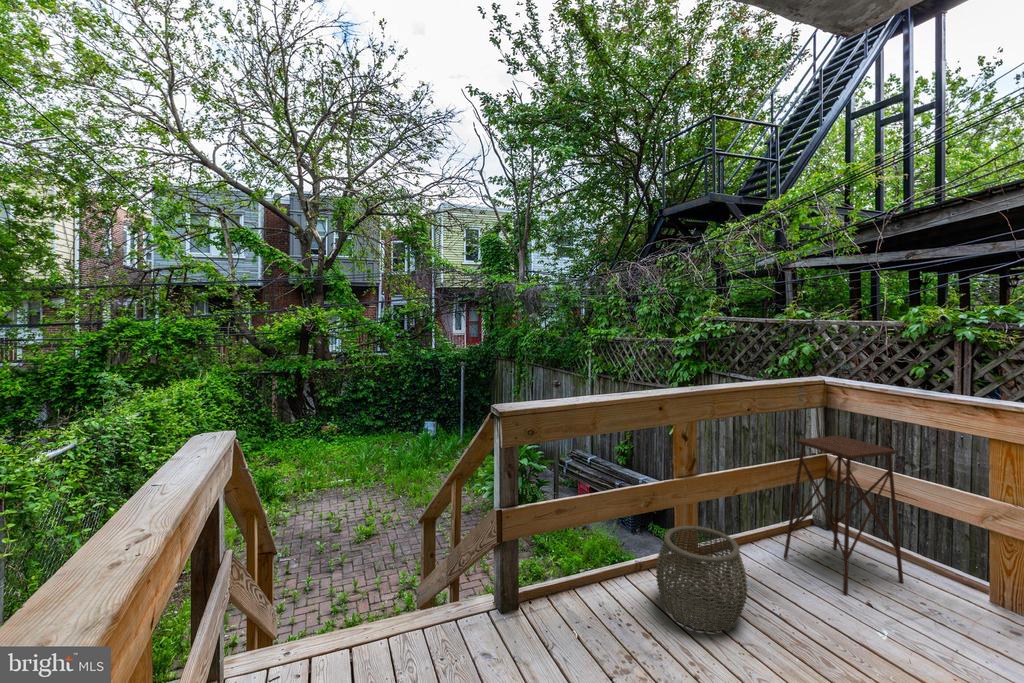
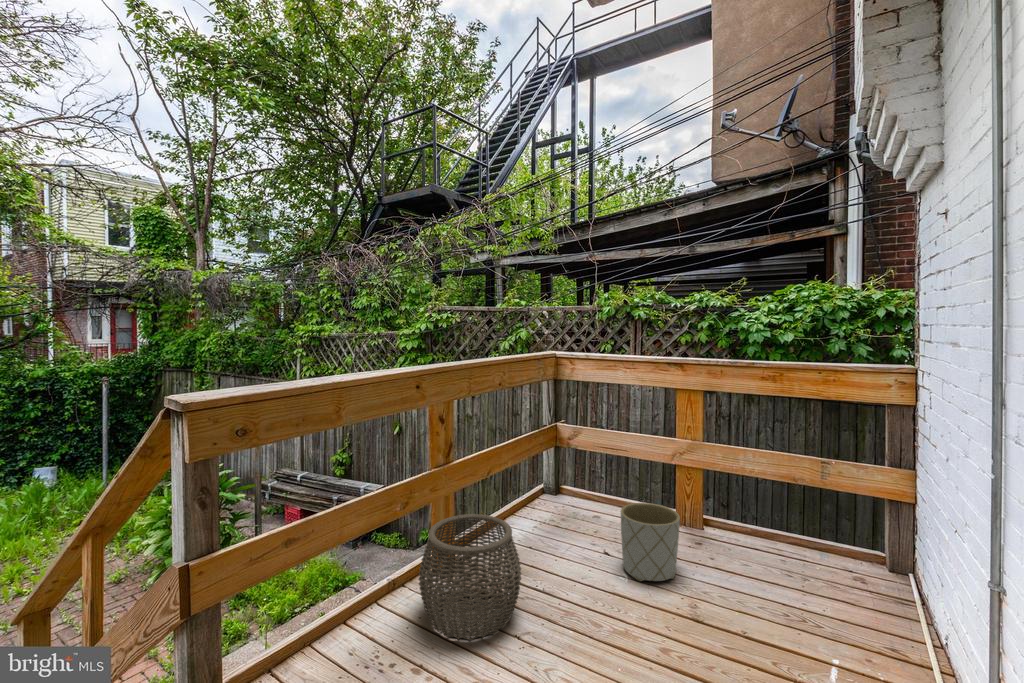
side table: present [784,436,903,595] -> none [534,400,628,551]
planter: none [875,559,955,652] -> present [621,503,680,581]

